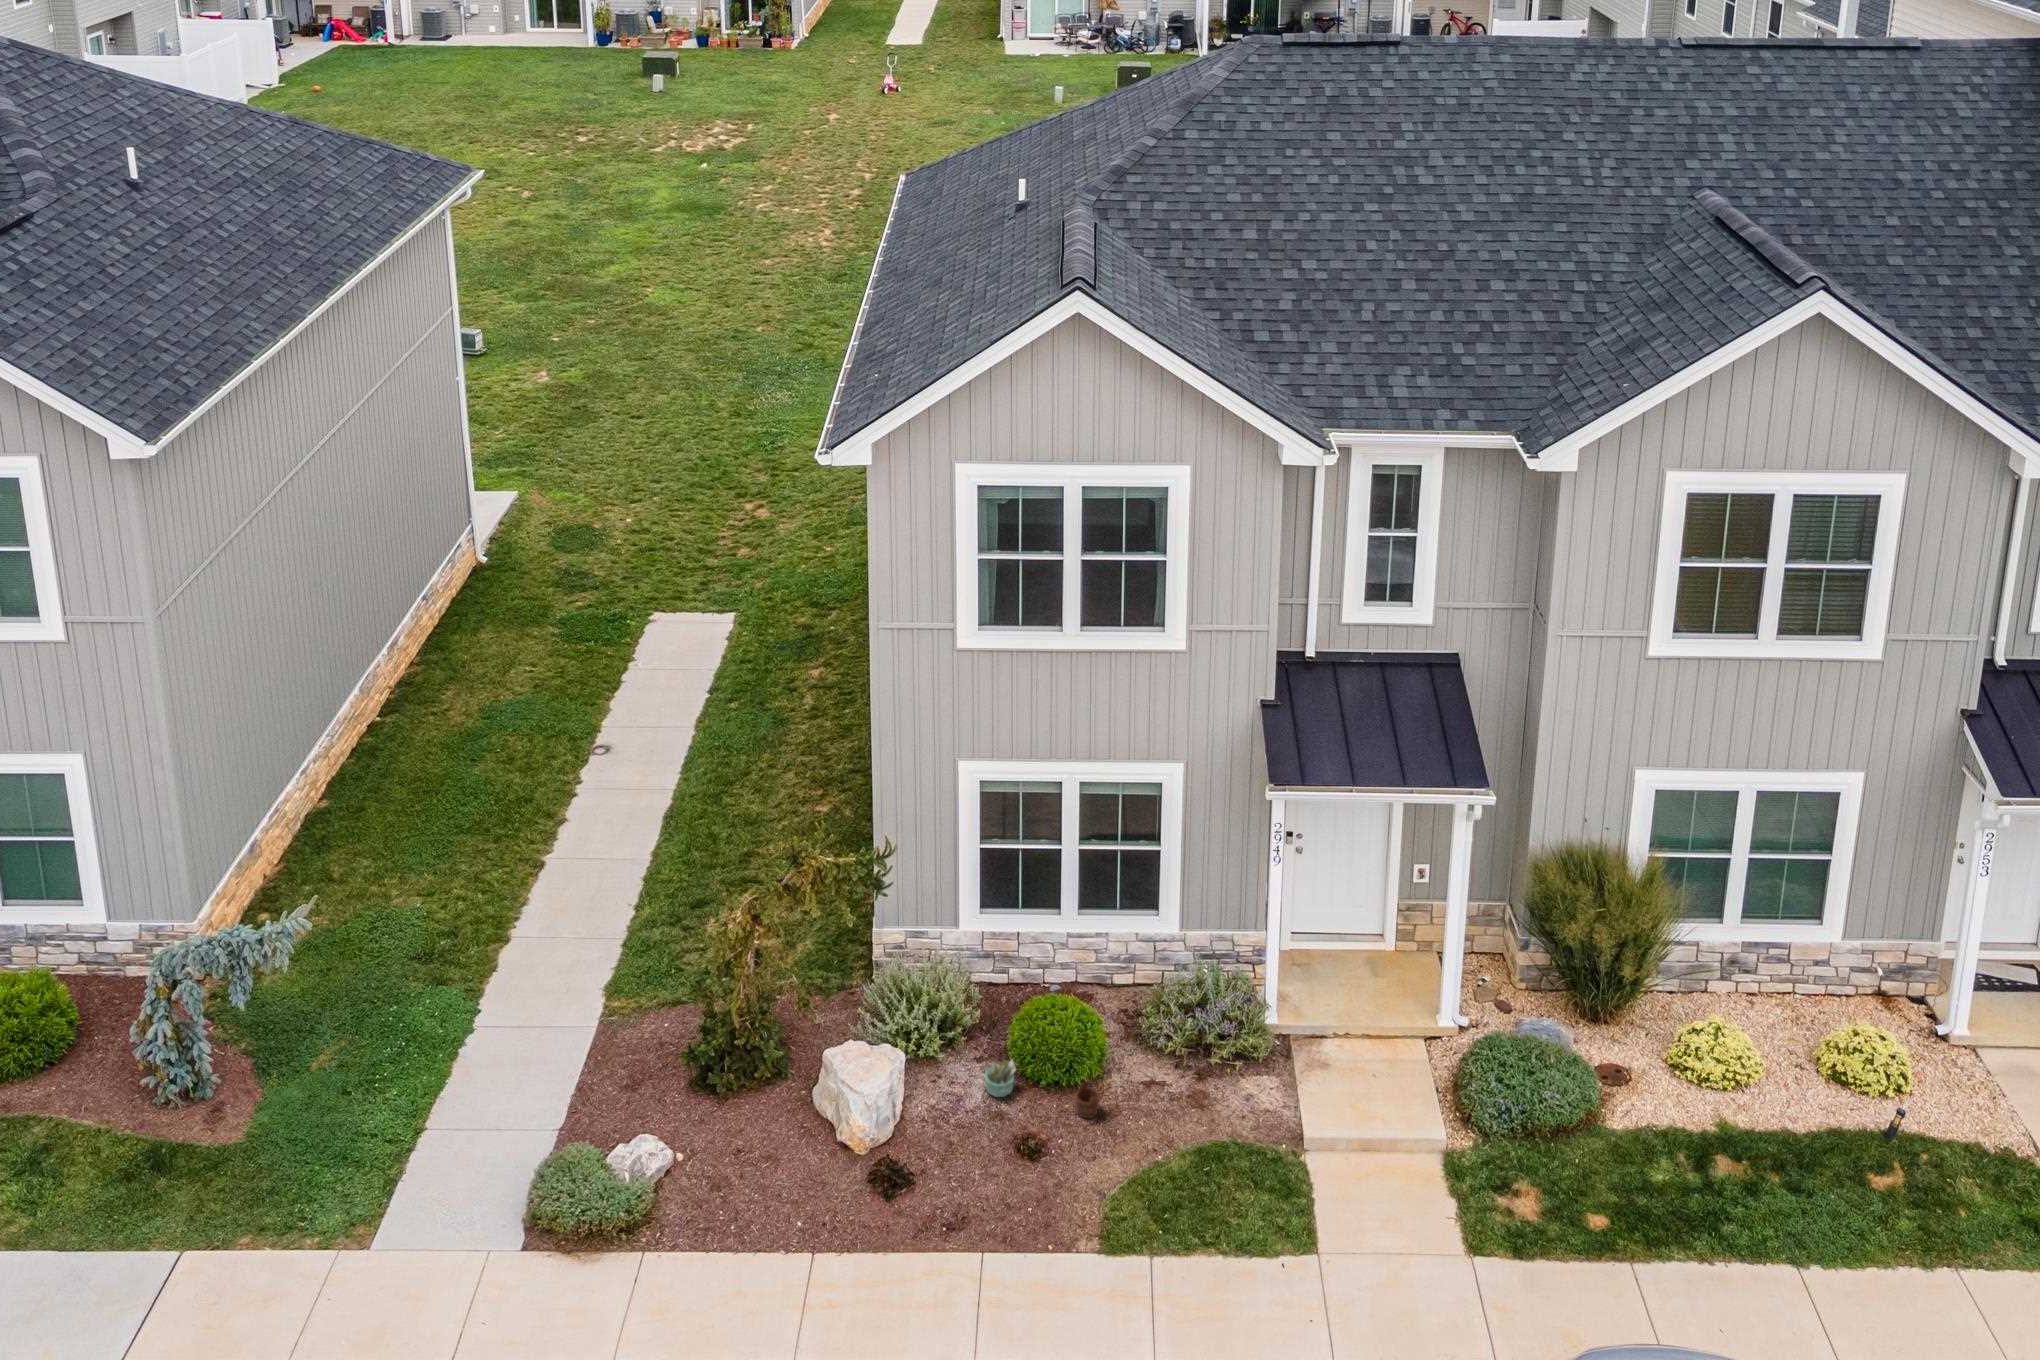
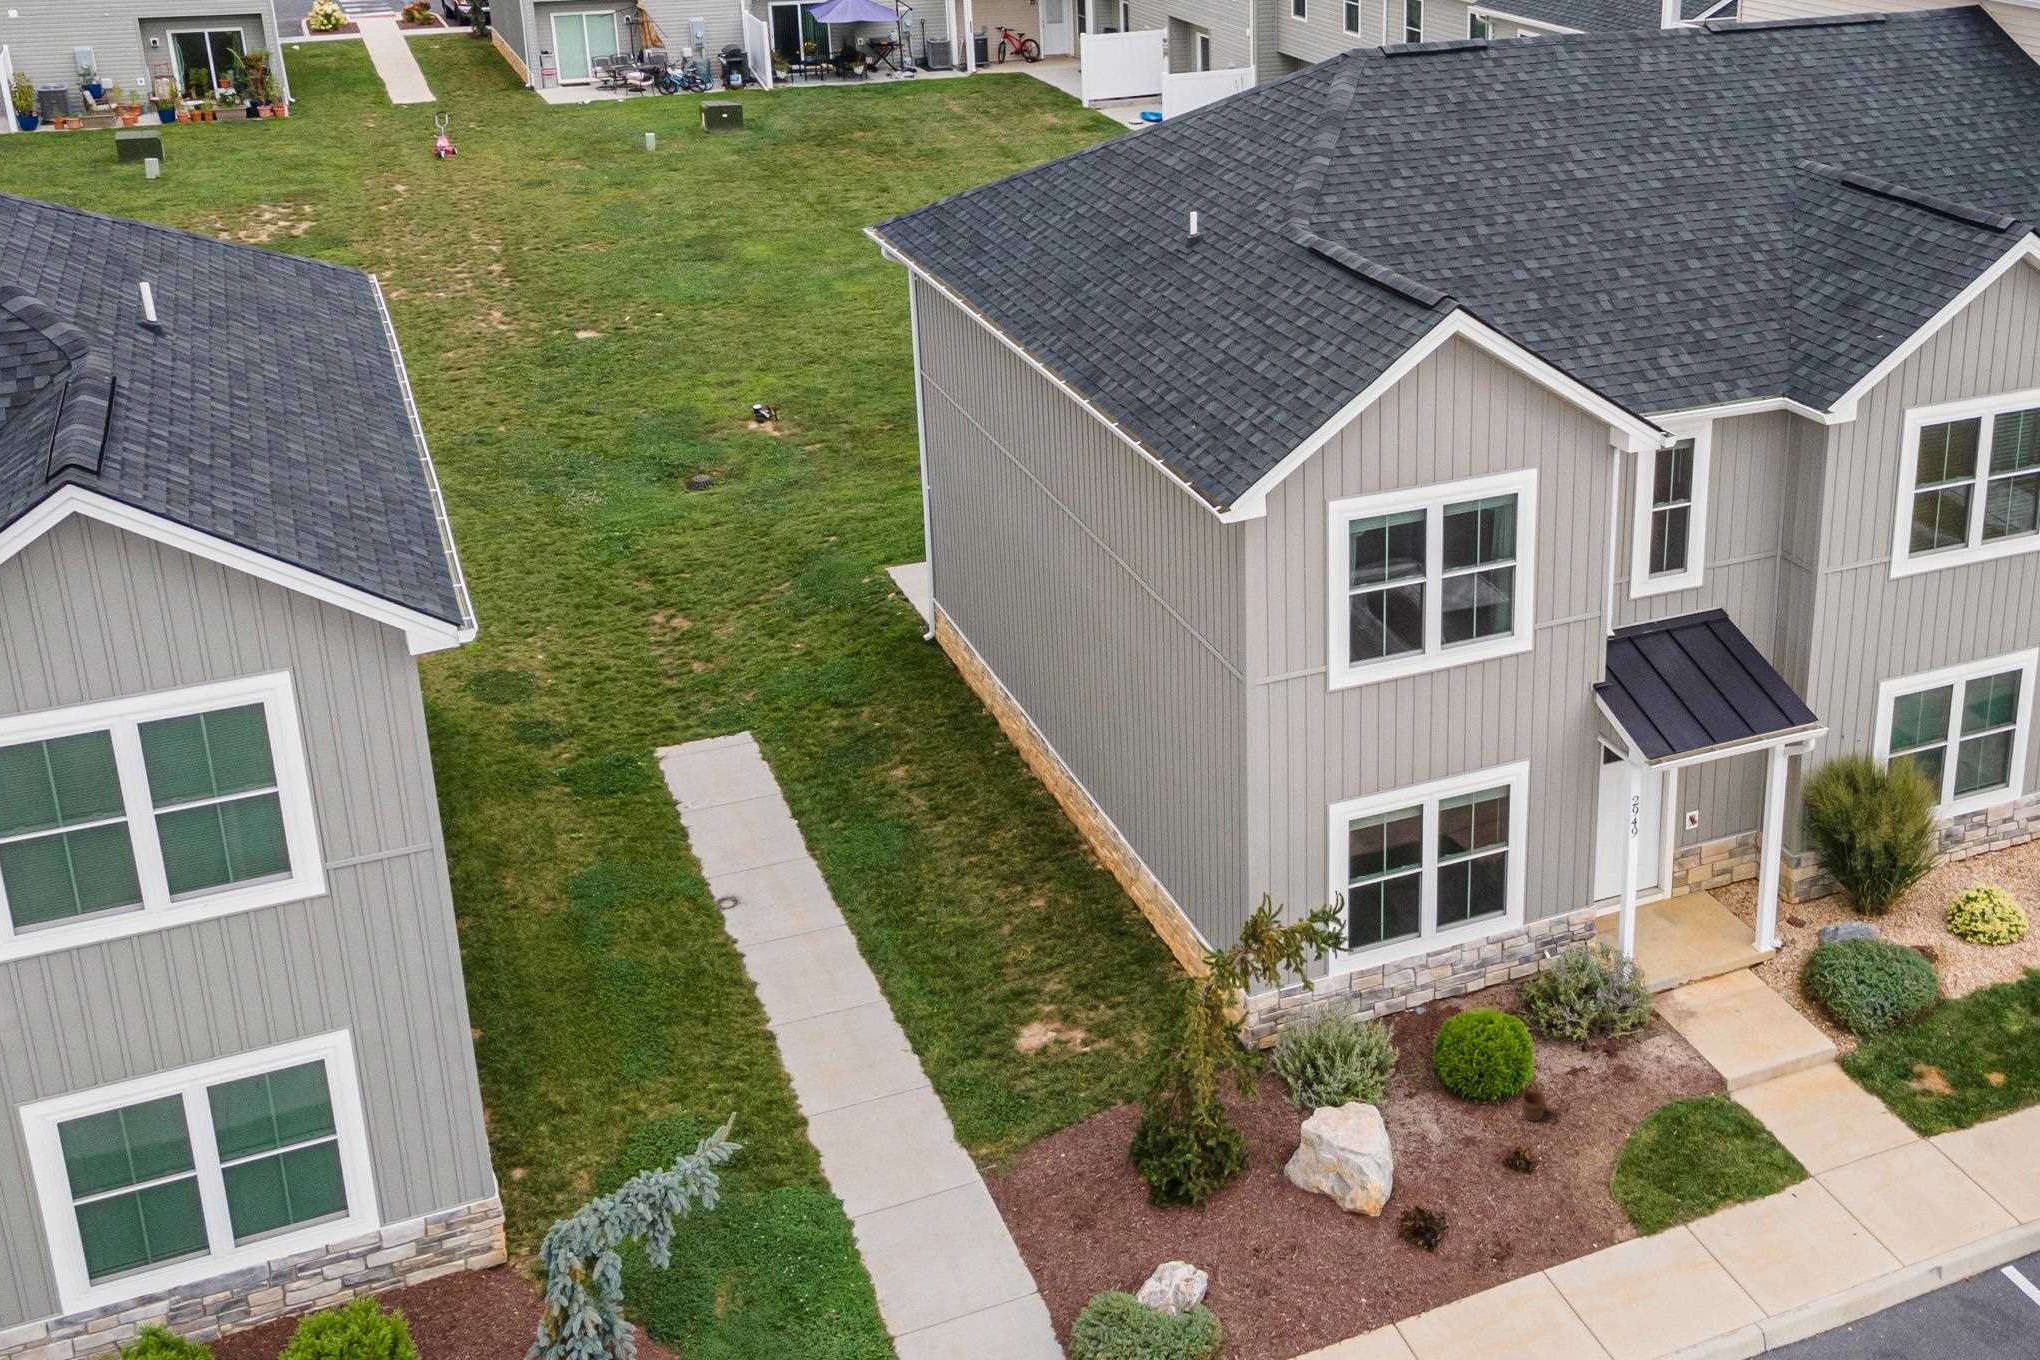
decorative plant: present [980,1058,1016,1097] -> none [1420,1082,1459,1127]

